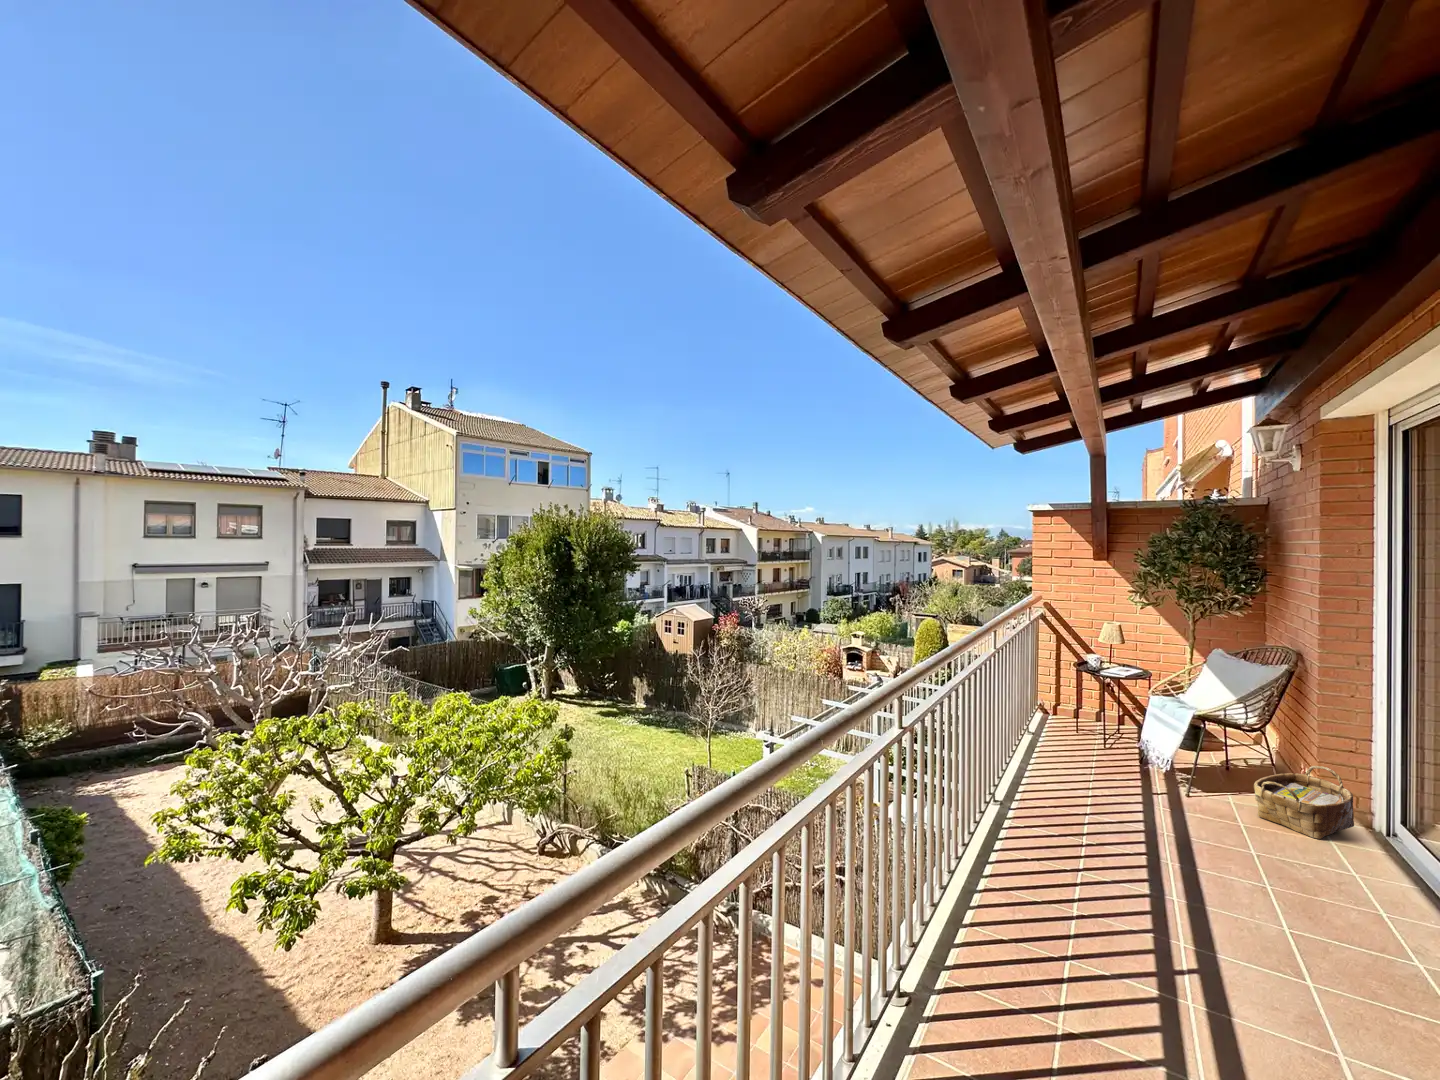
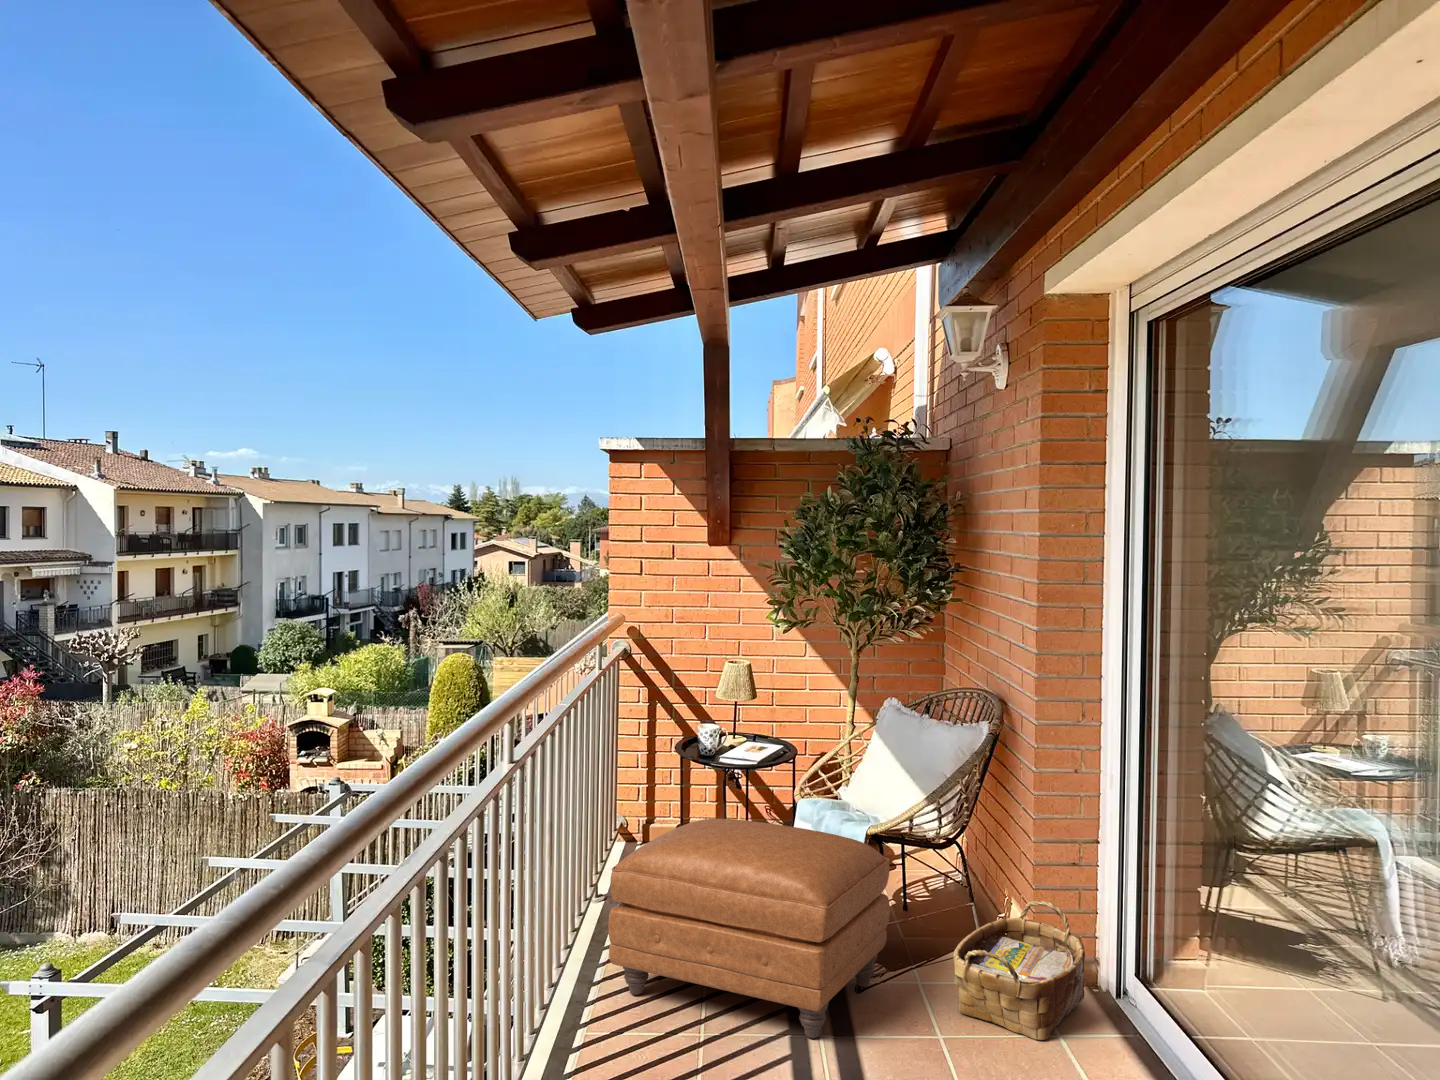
ottoman: none [1042,697,1212,809] -> present [608,819,890,1039]

